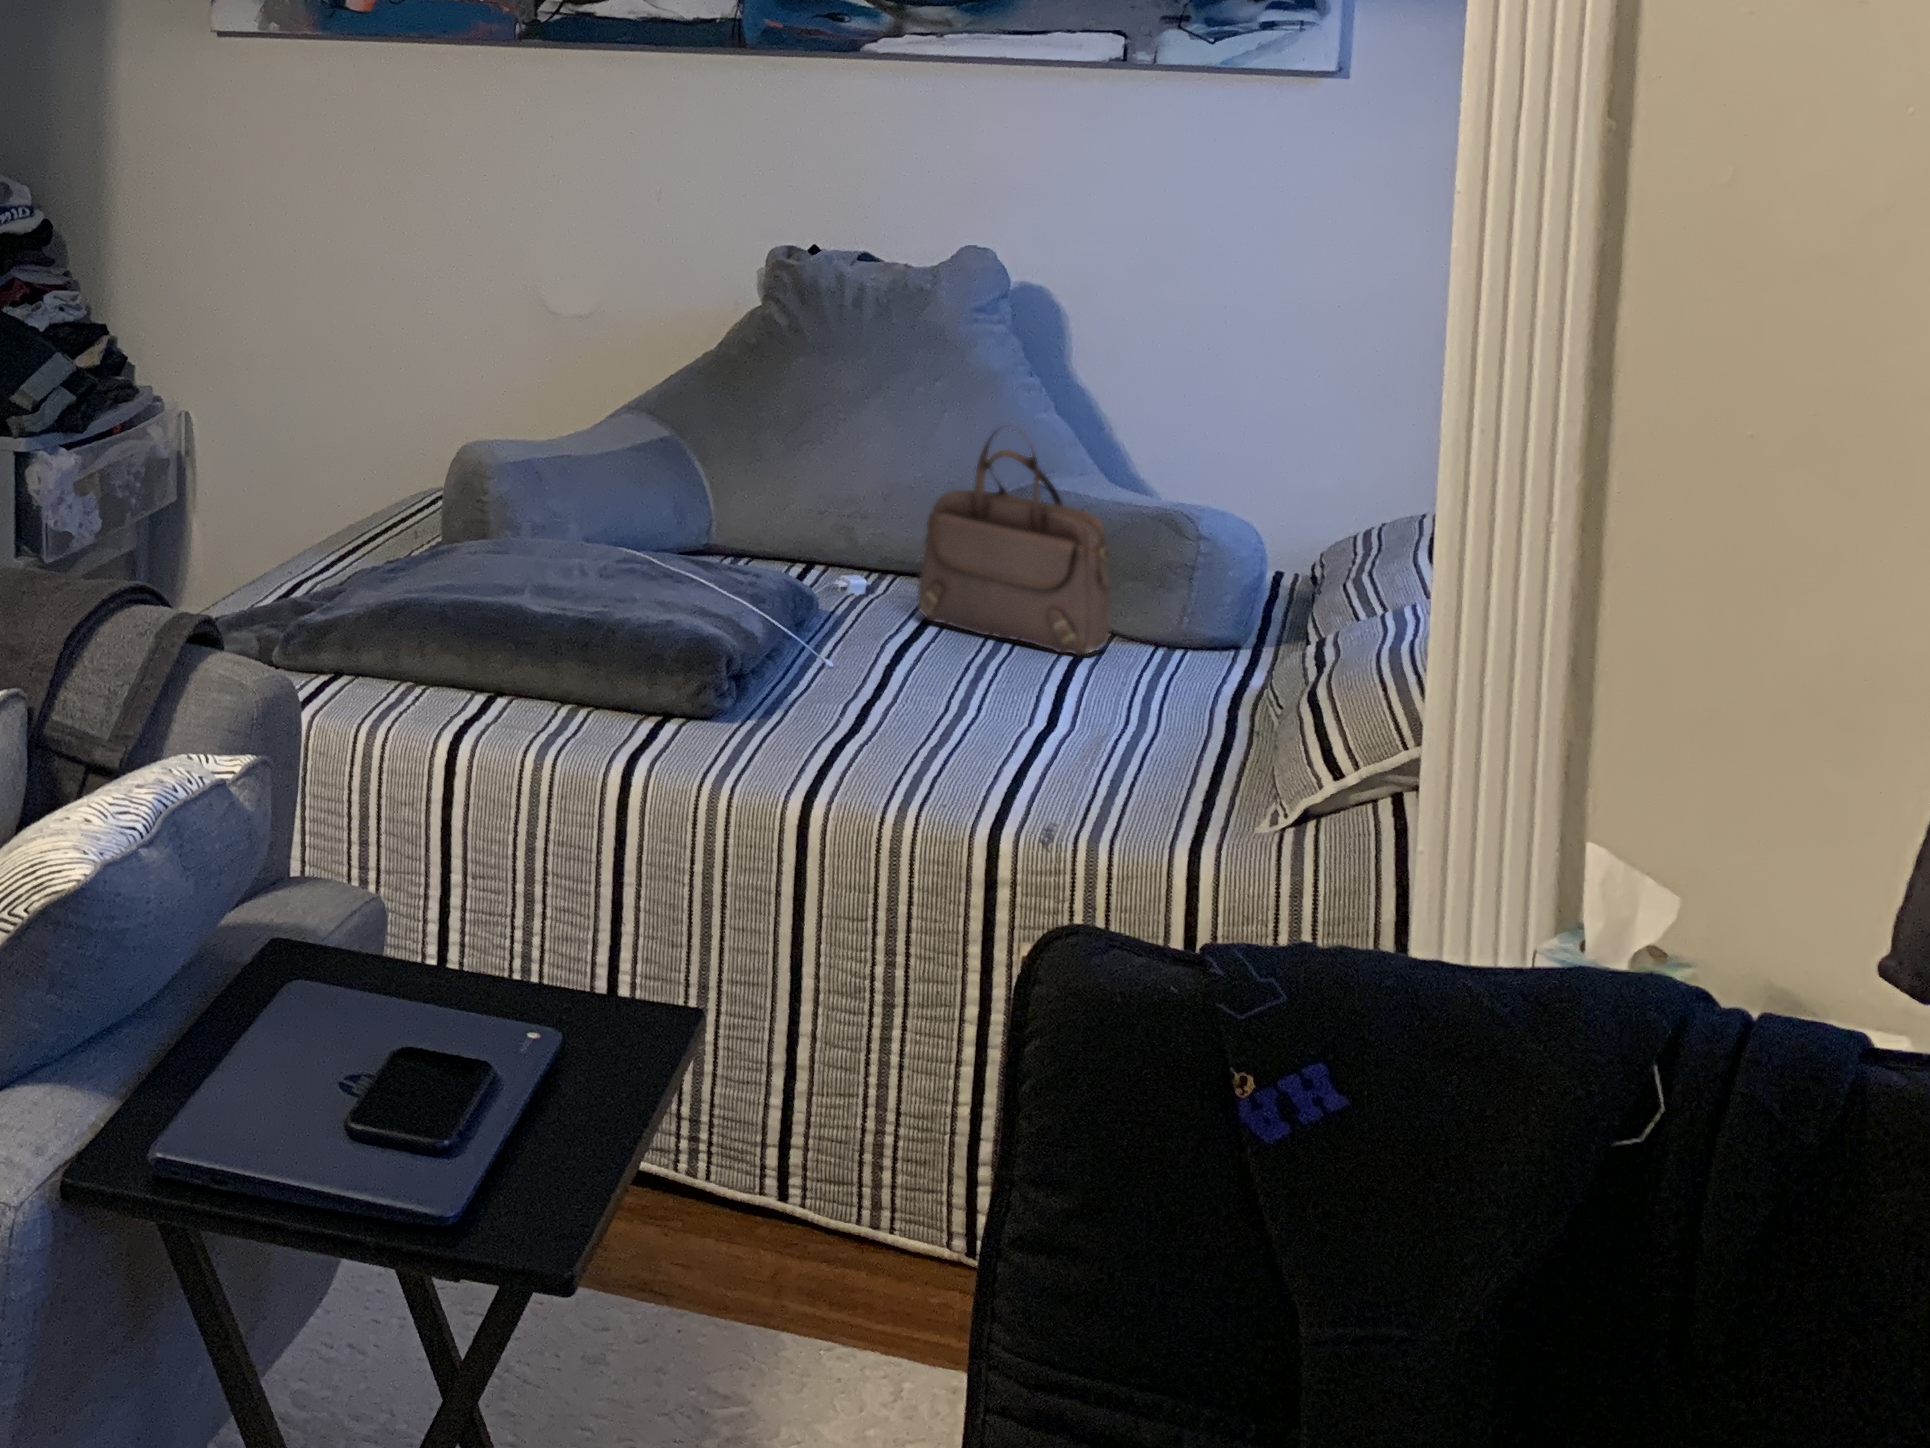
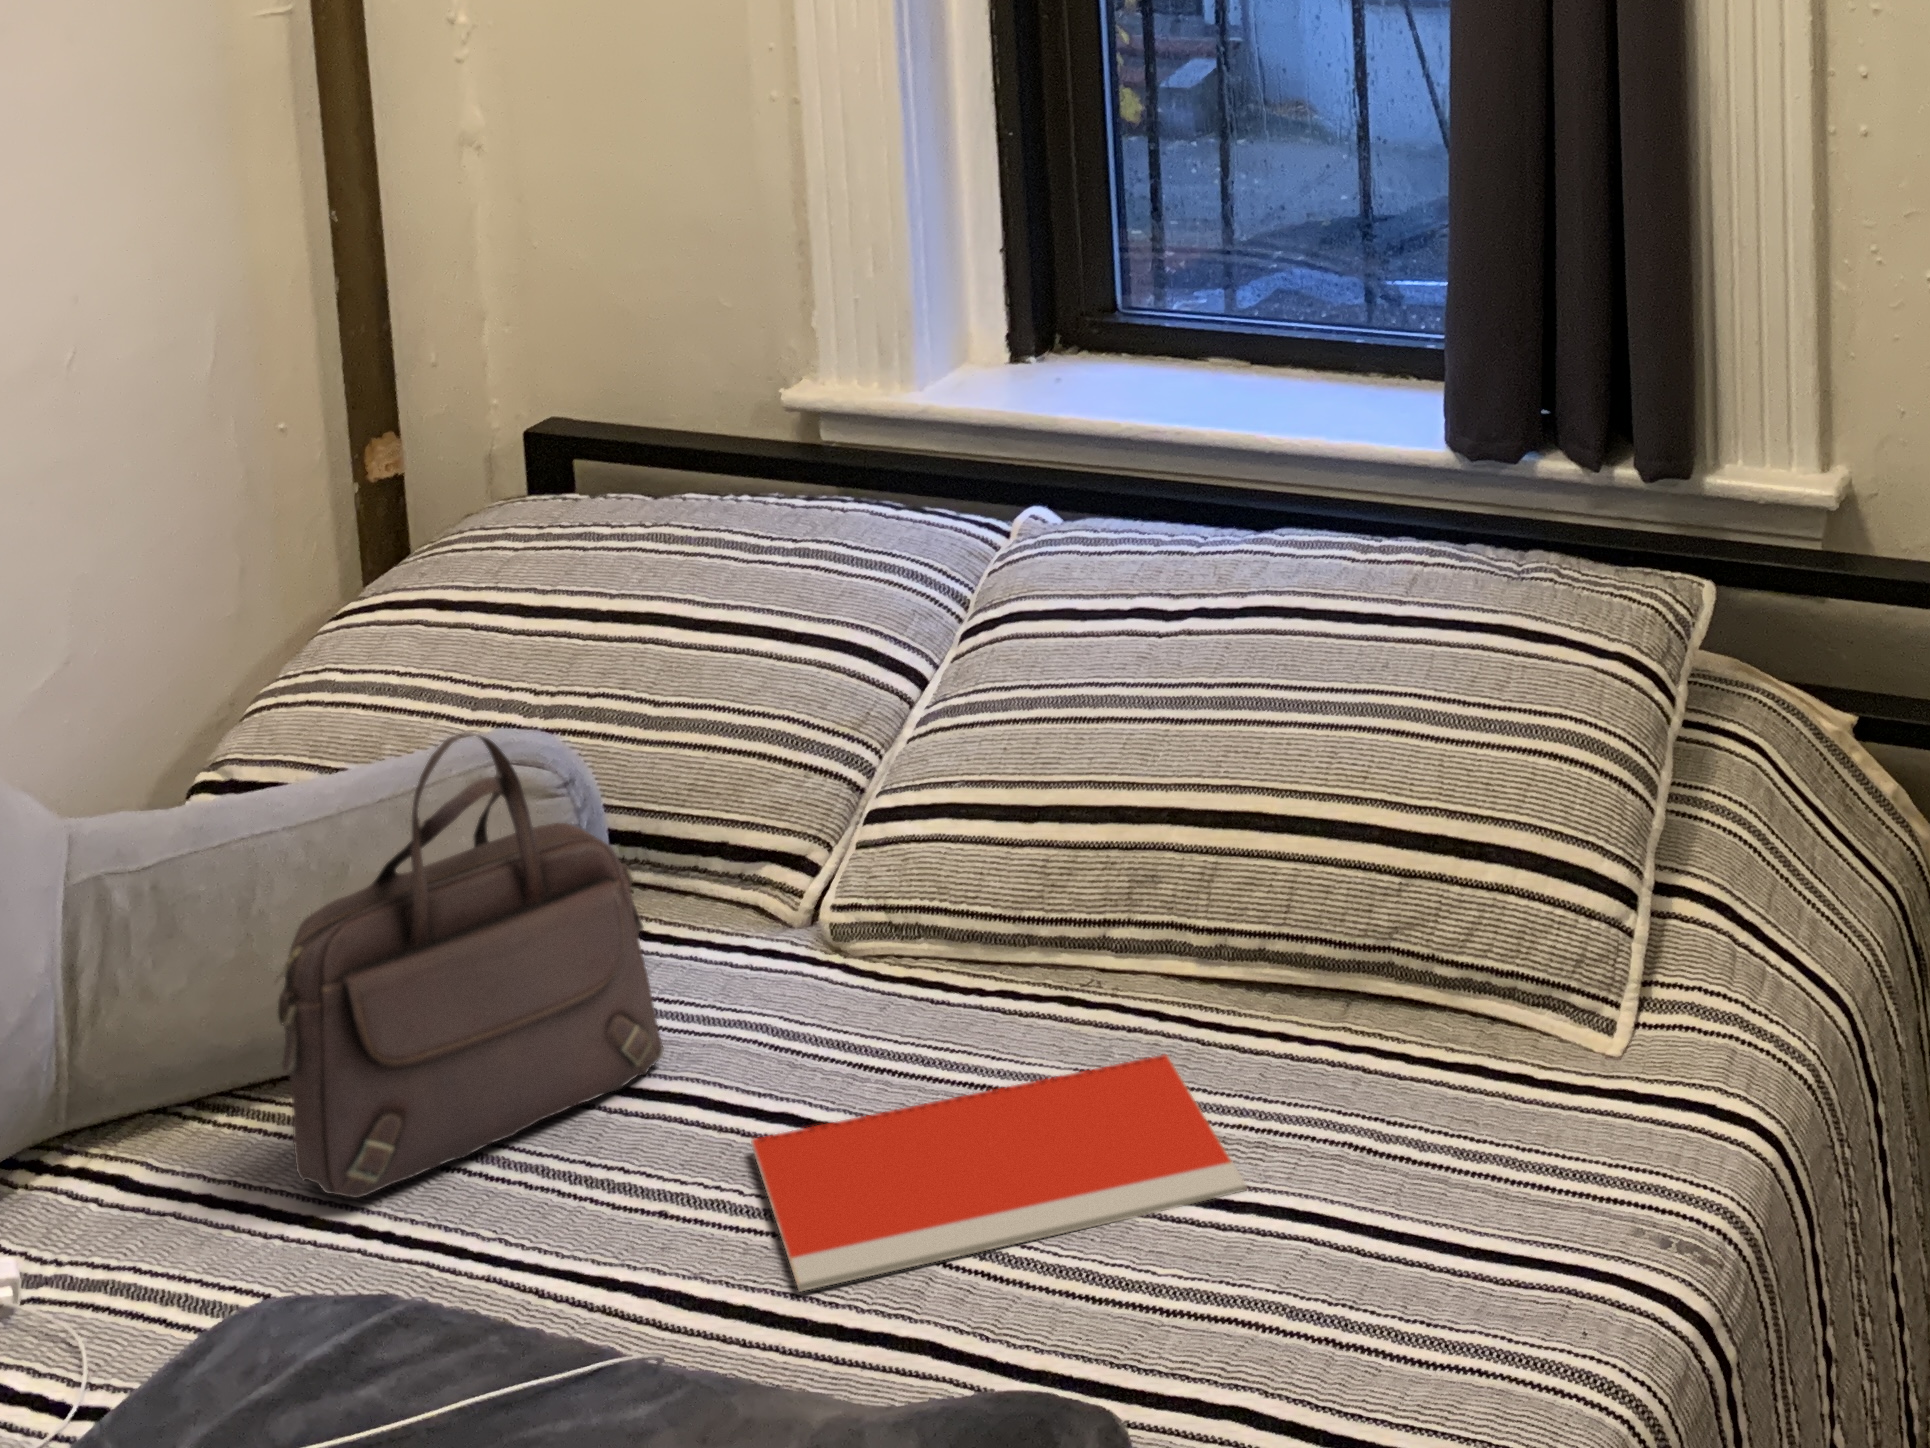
notebook: none [888,665,1157,747] -> present [751,1054,1247,1291]

